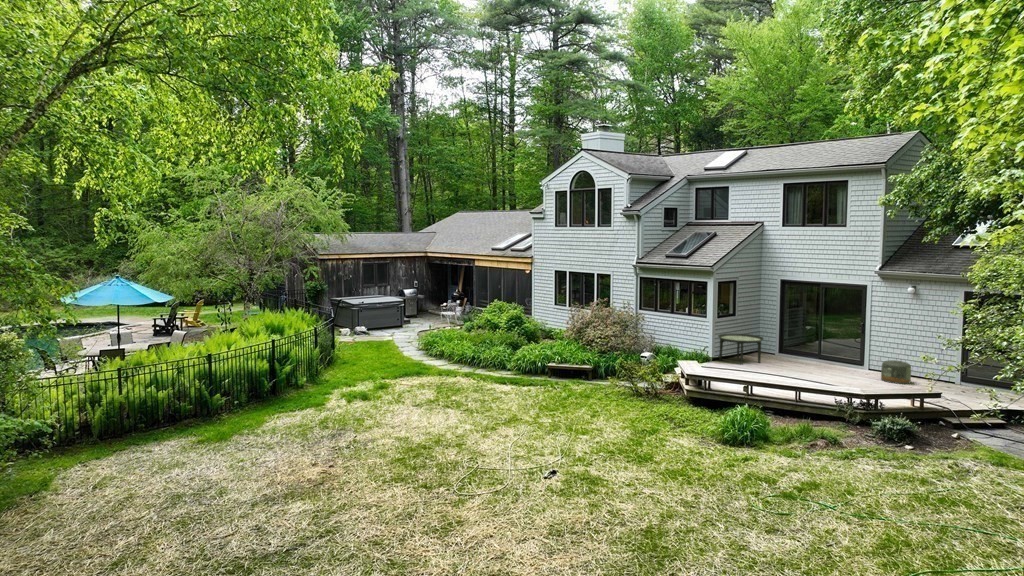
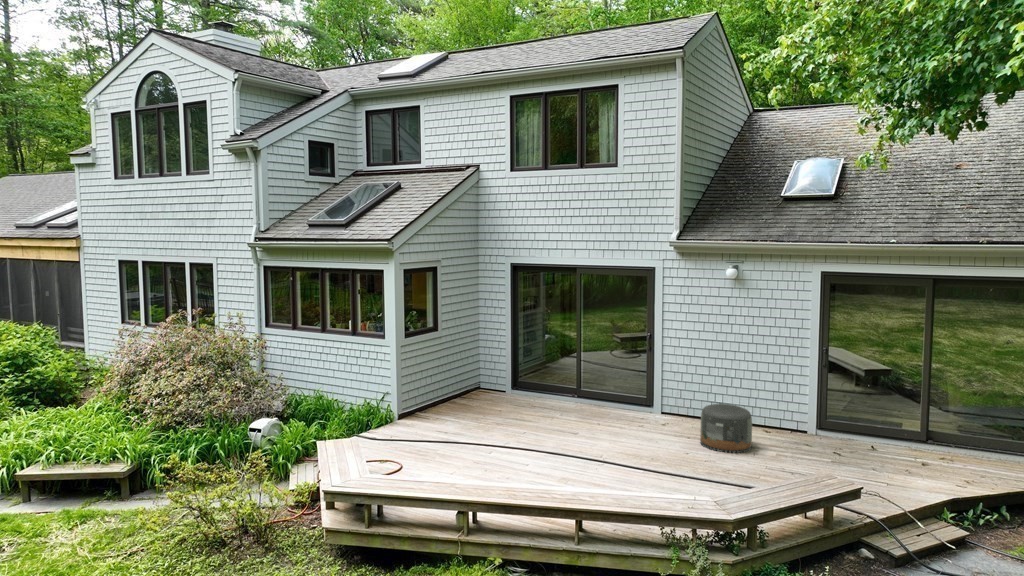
round table: present [718,333,763,365] -> none [404,368,489,437]

